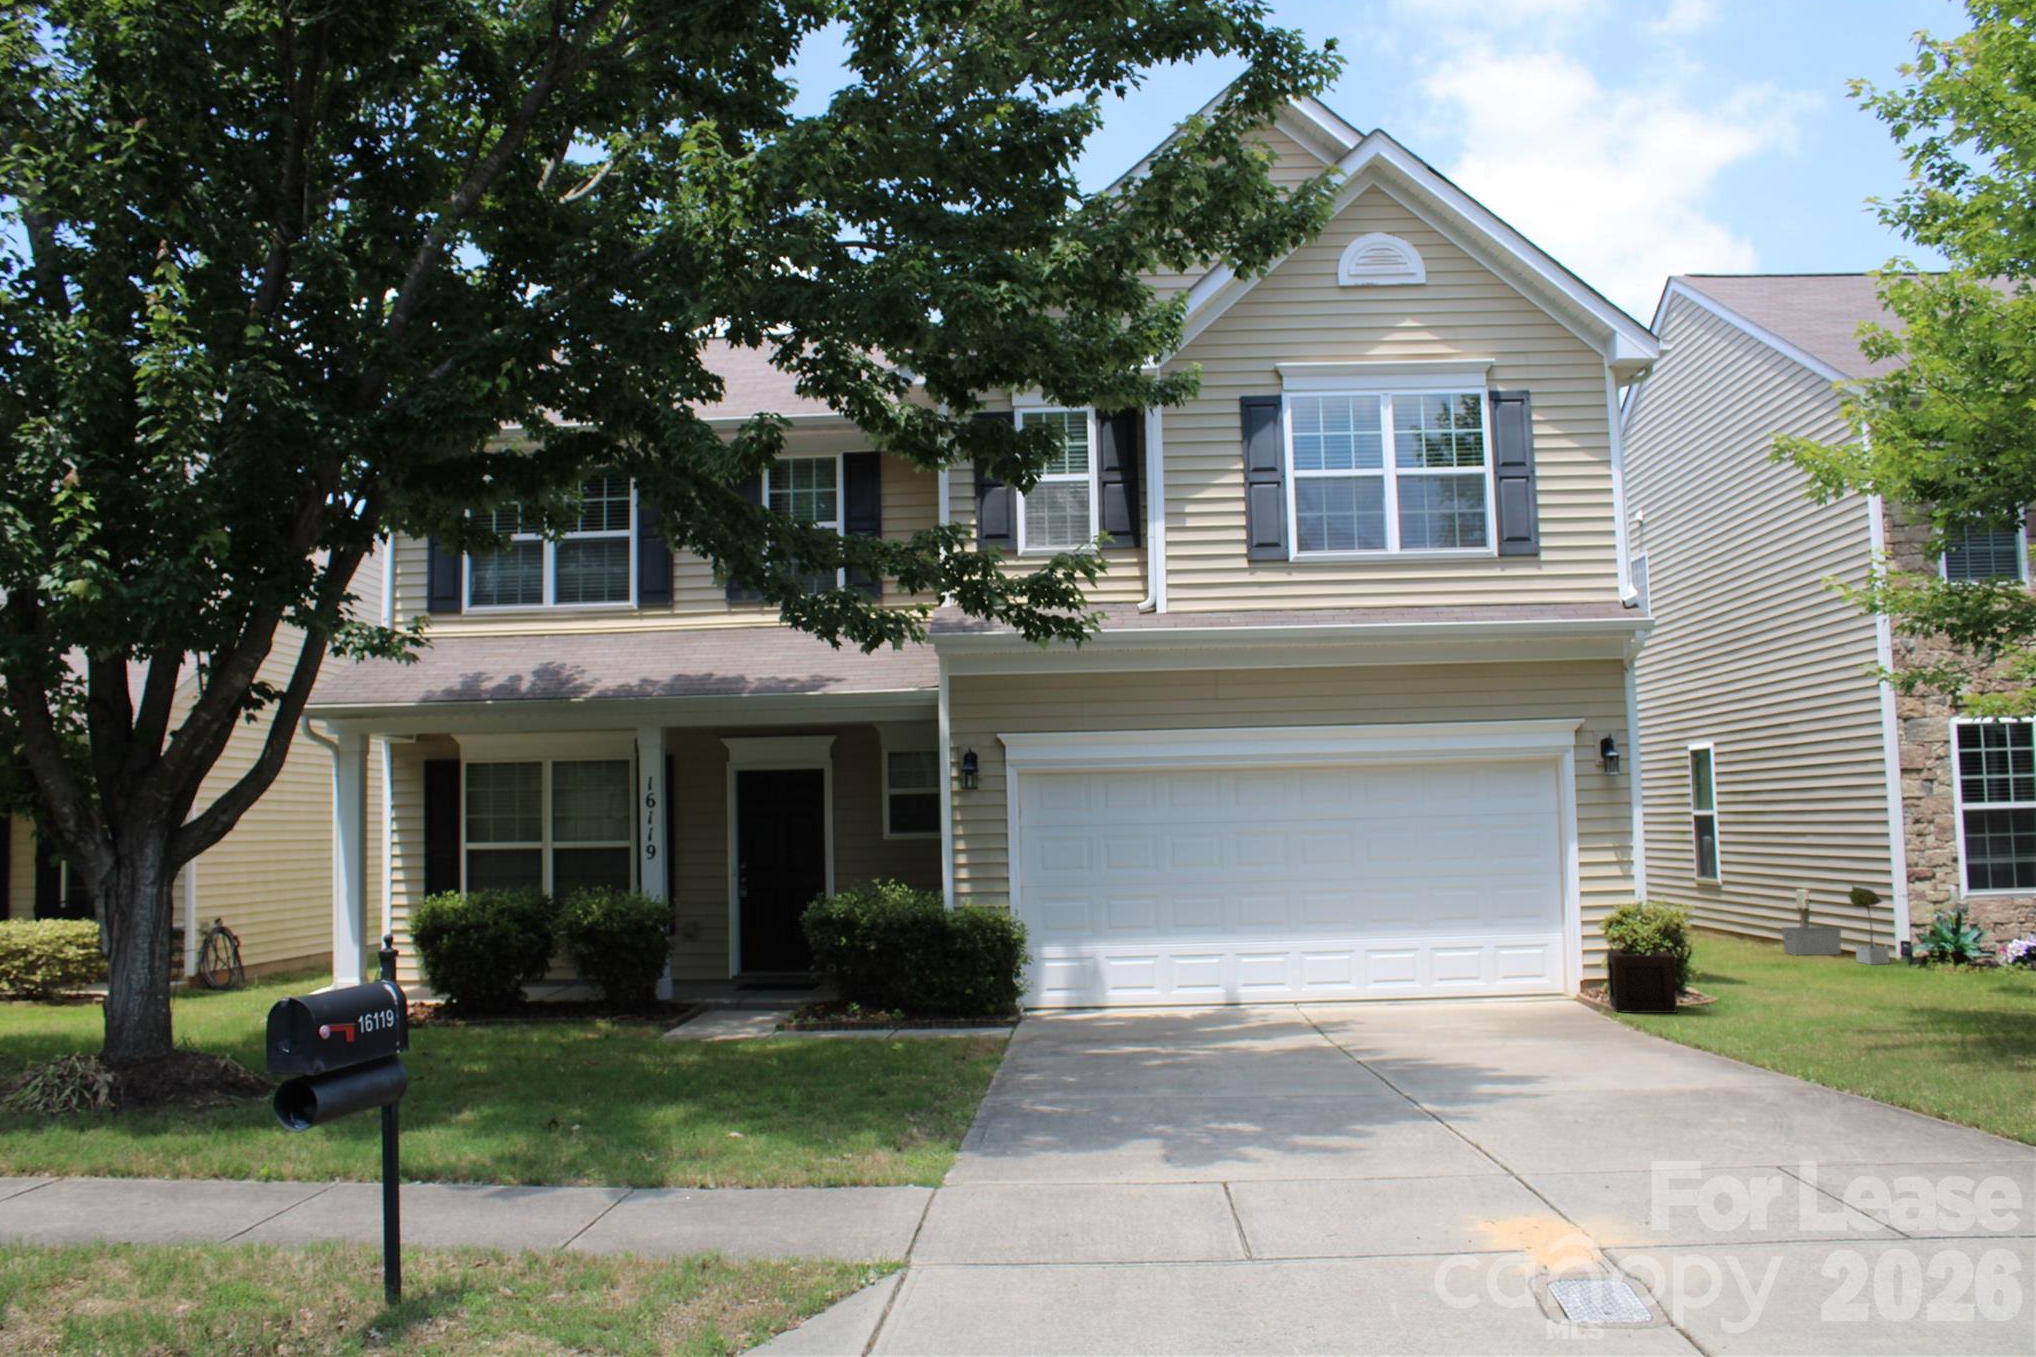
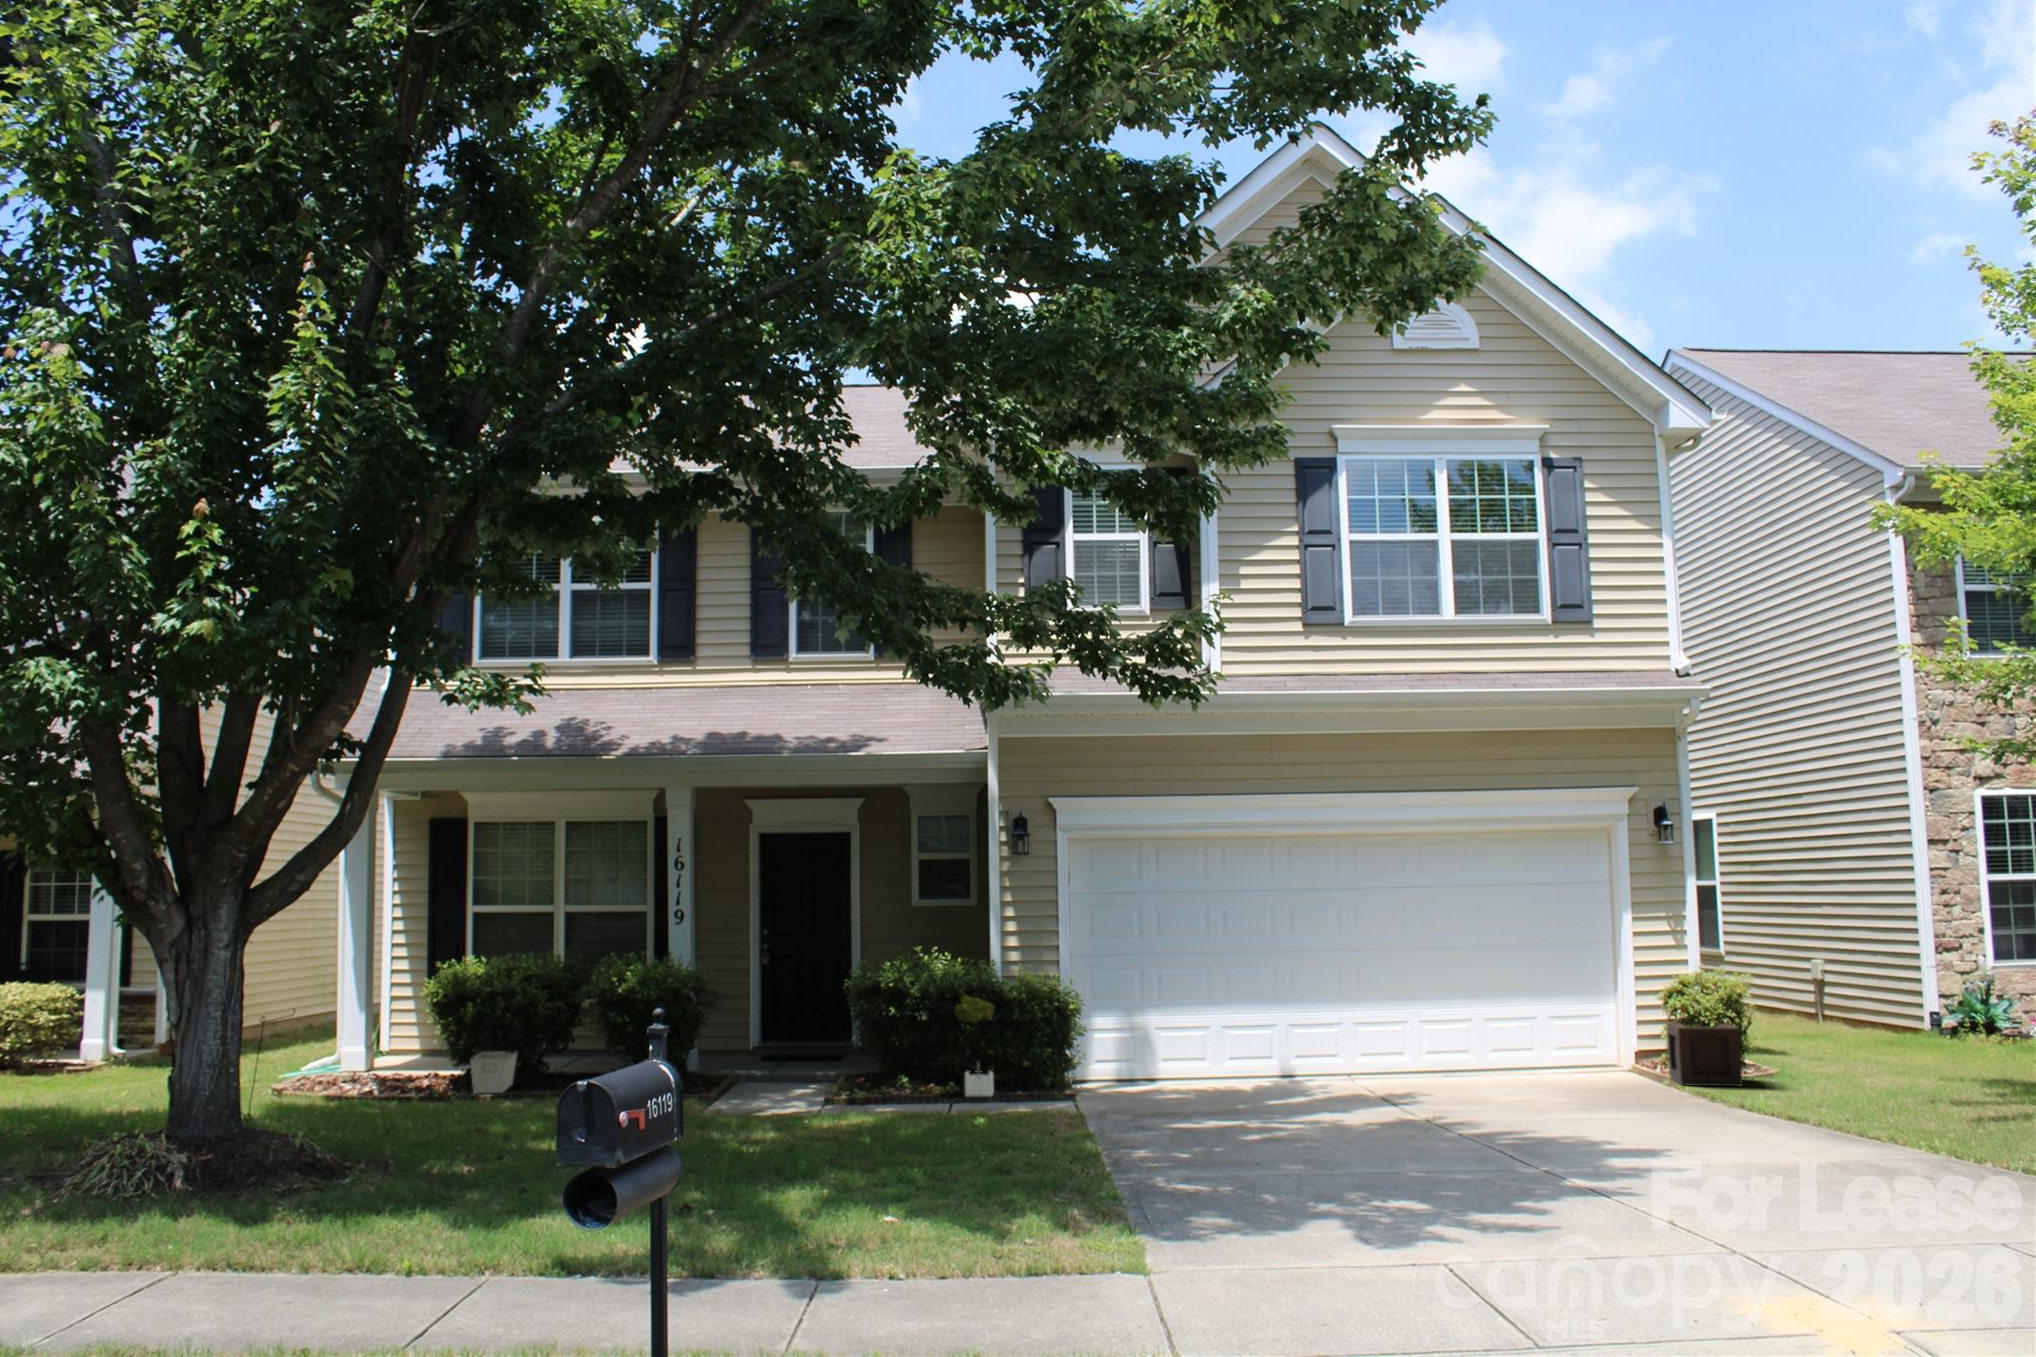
potted tree: present [1848,886,1890,965] -> present [955,996,994,1097]
storage bin: present [1782,927,1841,955] -> present [470,1051,517,1094]

